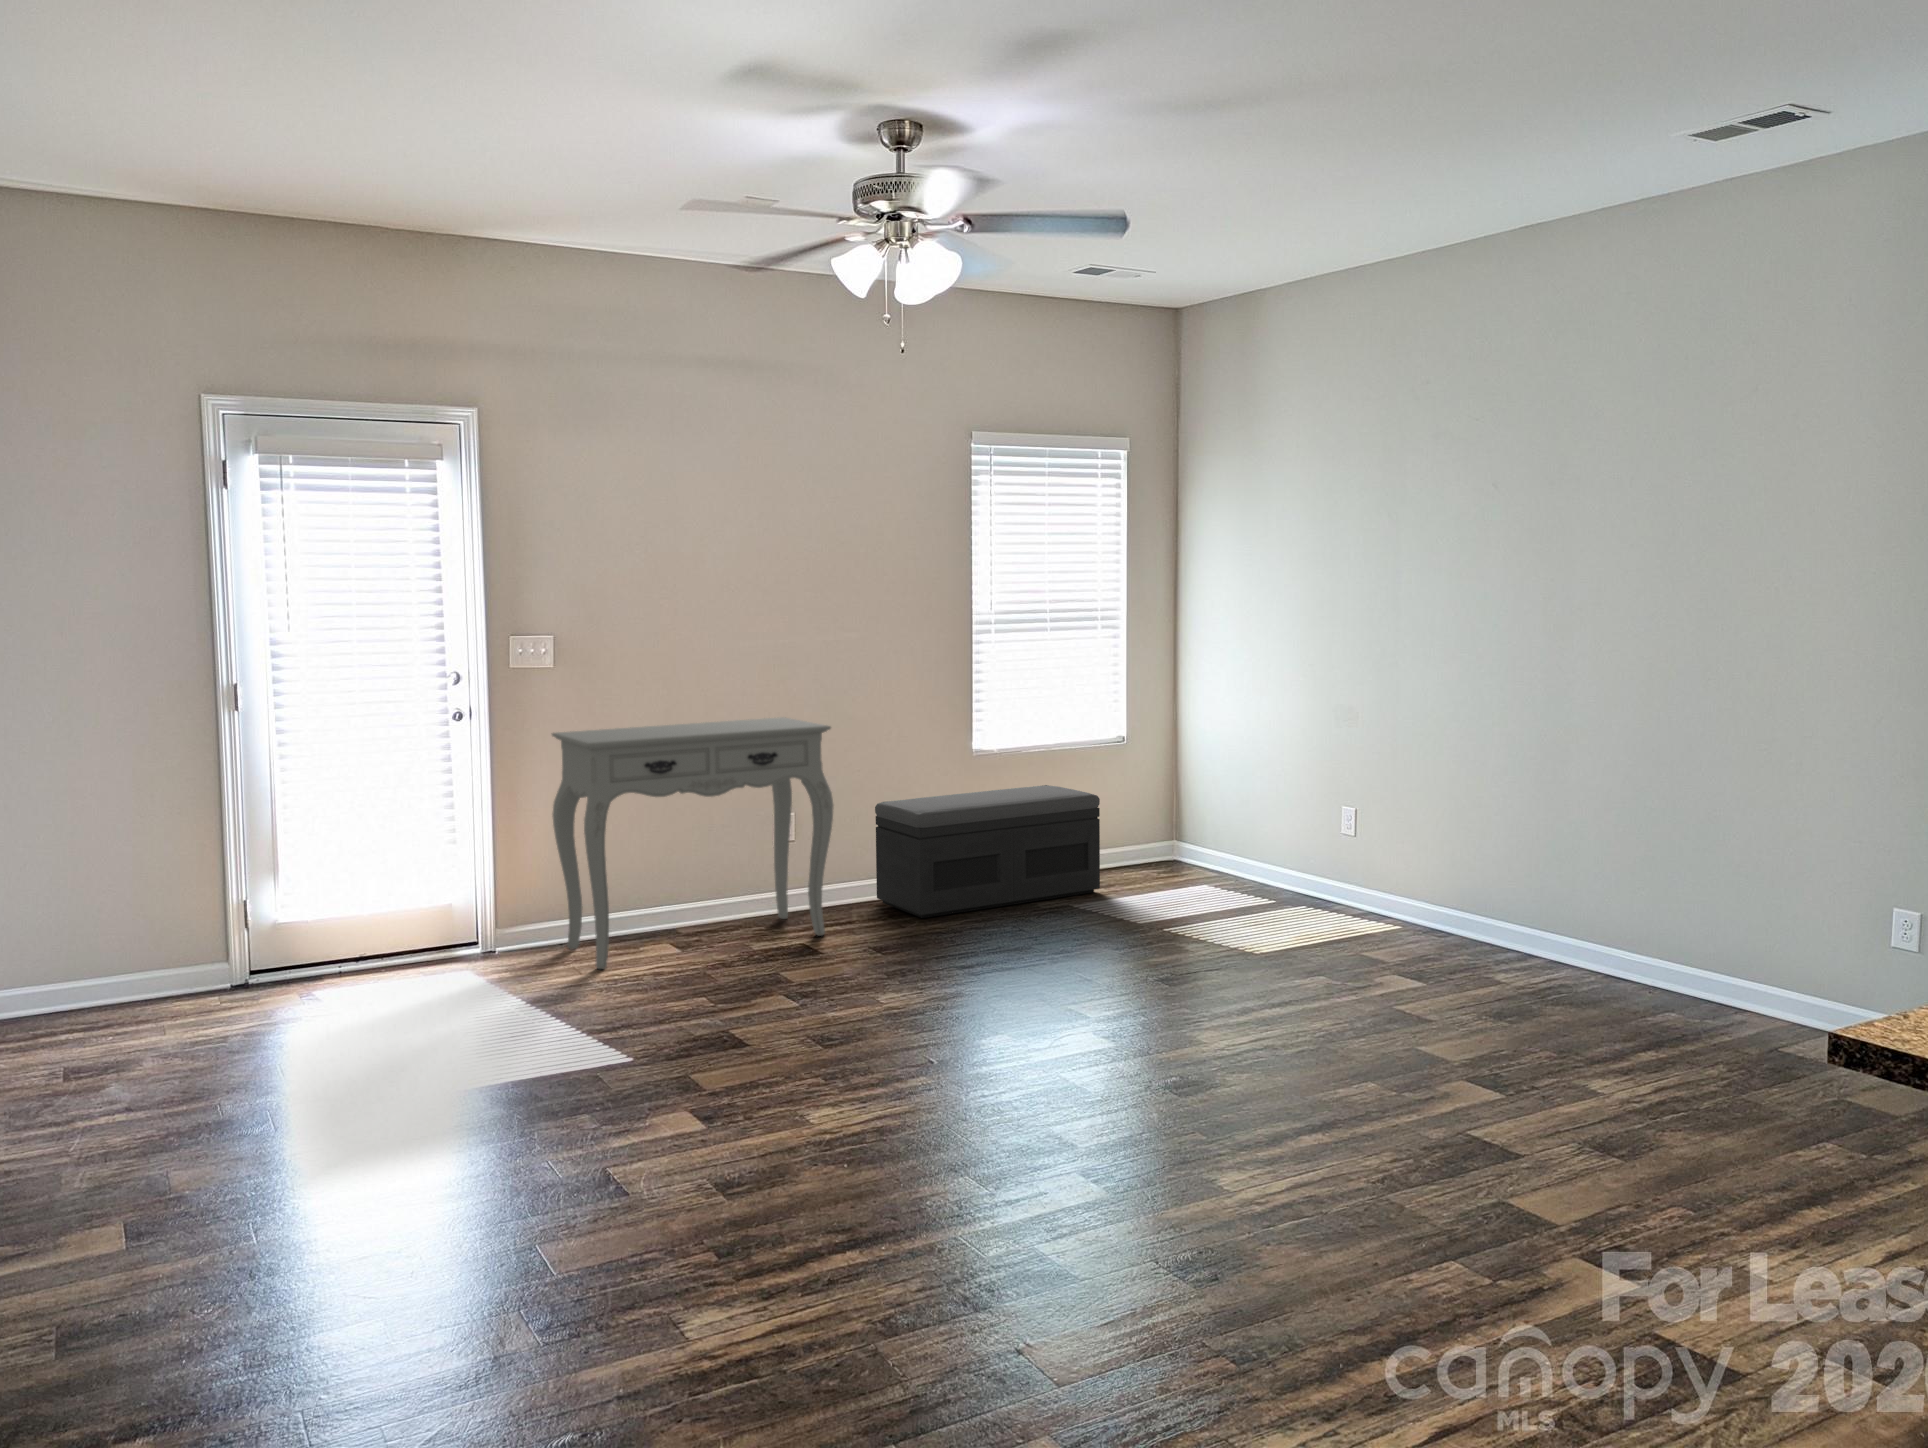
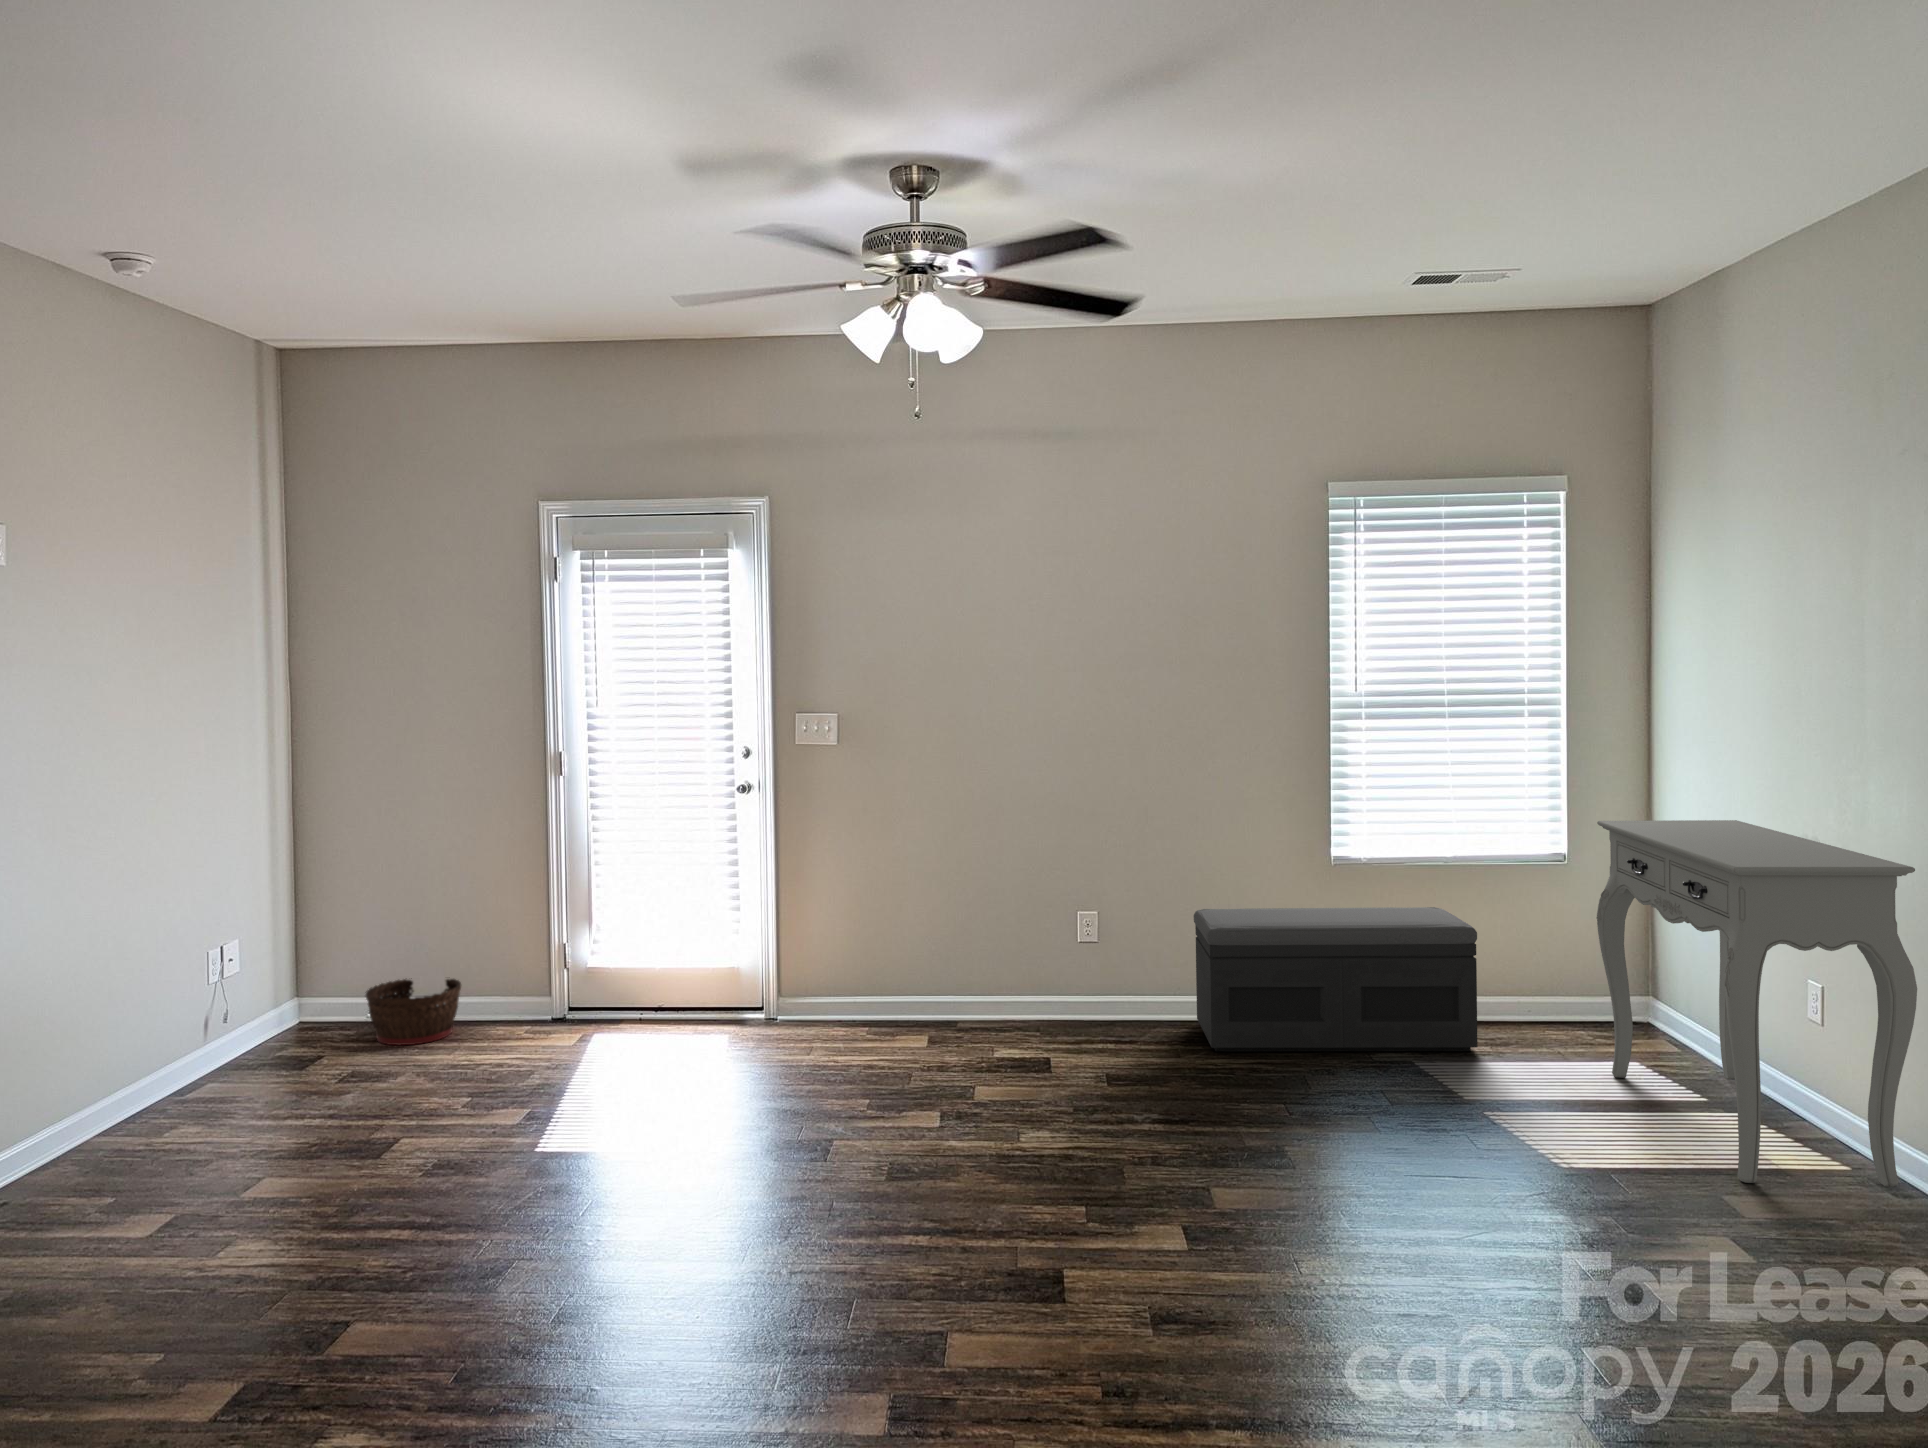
console table: present [552,717,833,969] -> present [1597,820,1917,1187]
basket: none [7,957,133,1040] -> present [366,979,461,1045]

